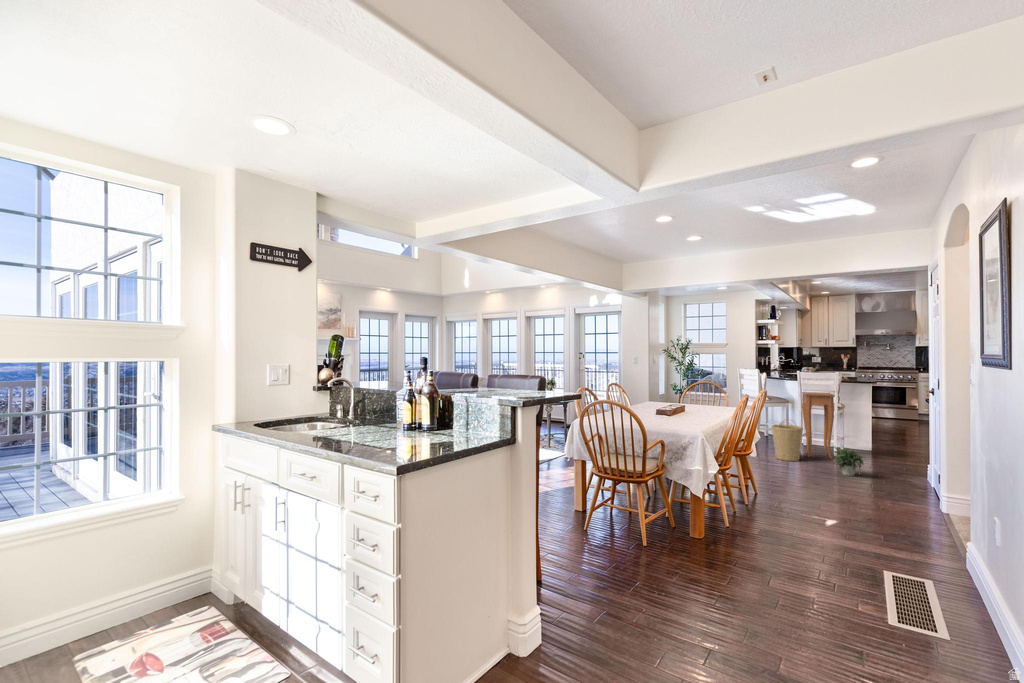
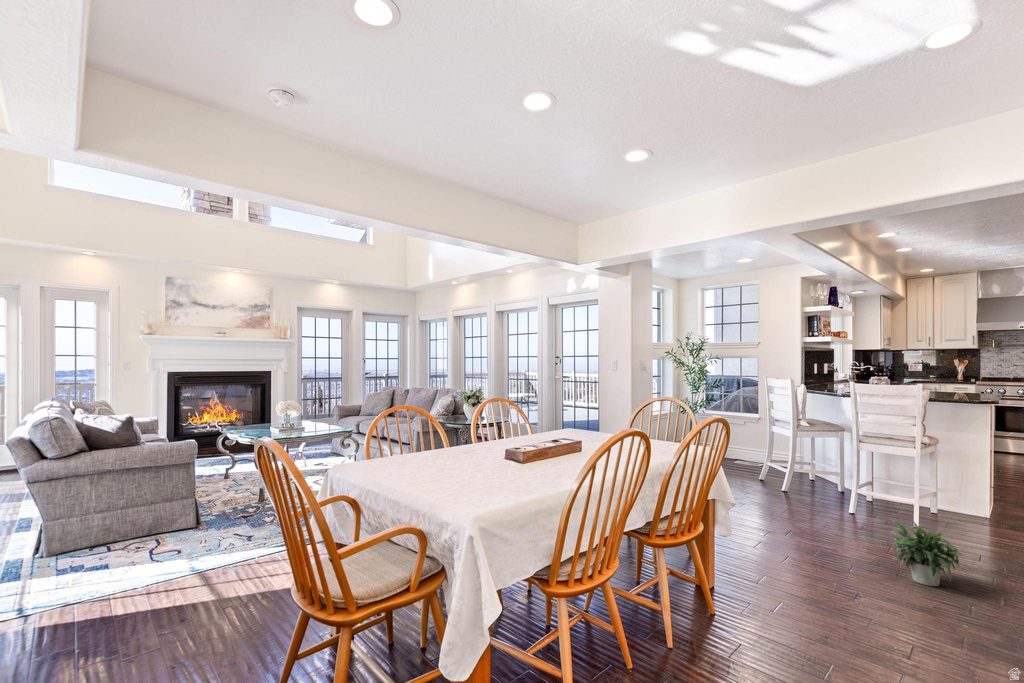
side table: present [802,392,835,459] -> none [849,413,907,535]
basket: present [771,419,803,461] -> none [787,459,844,536]

